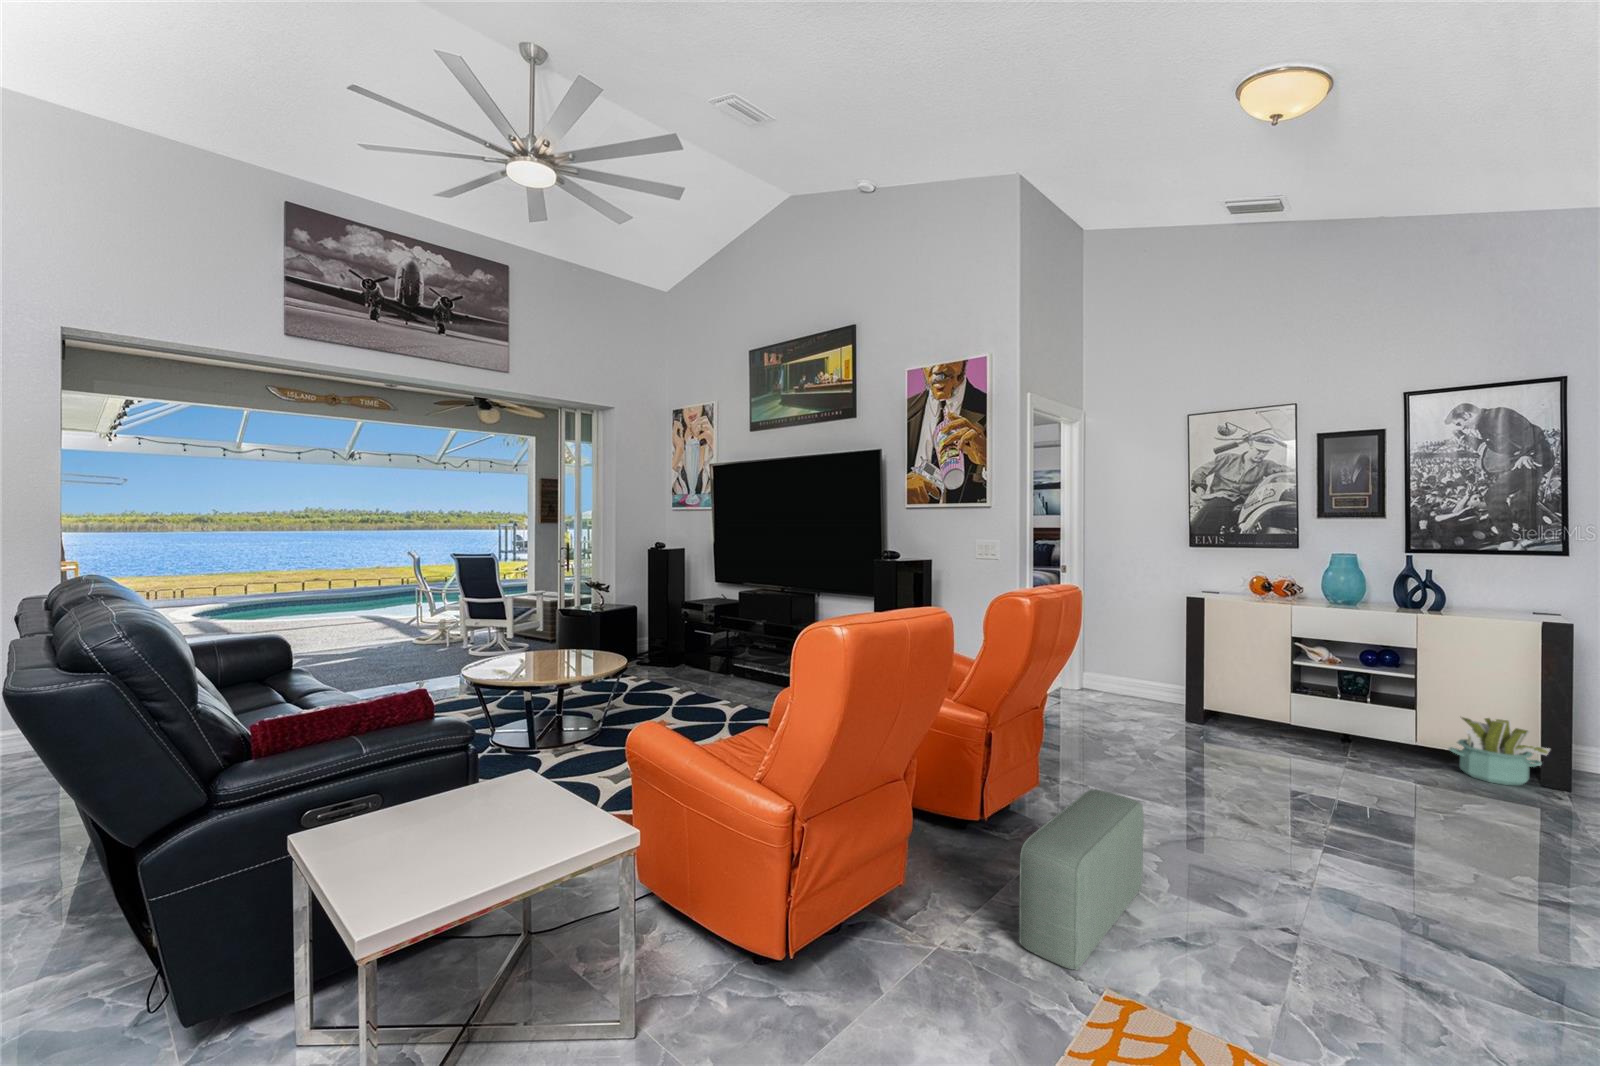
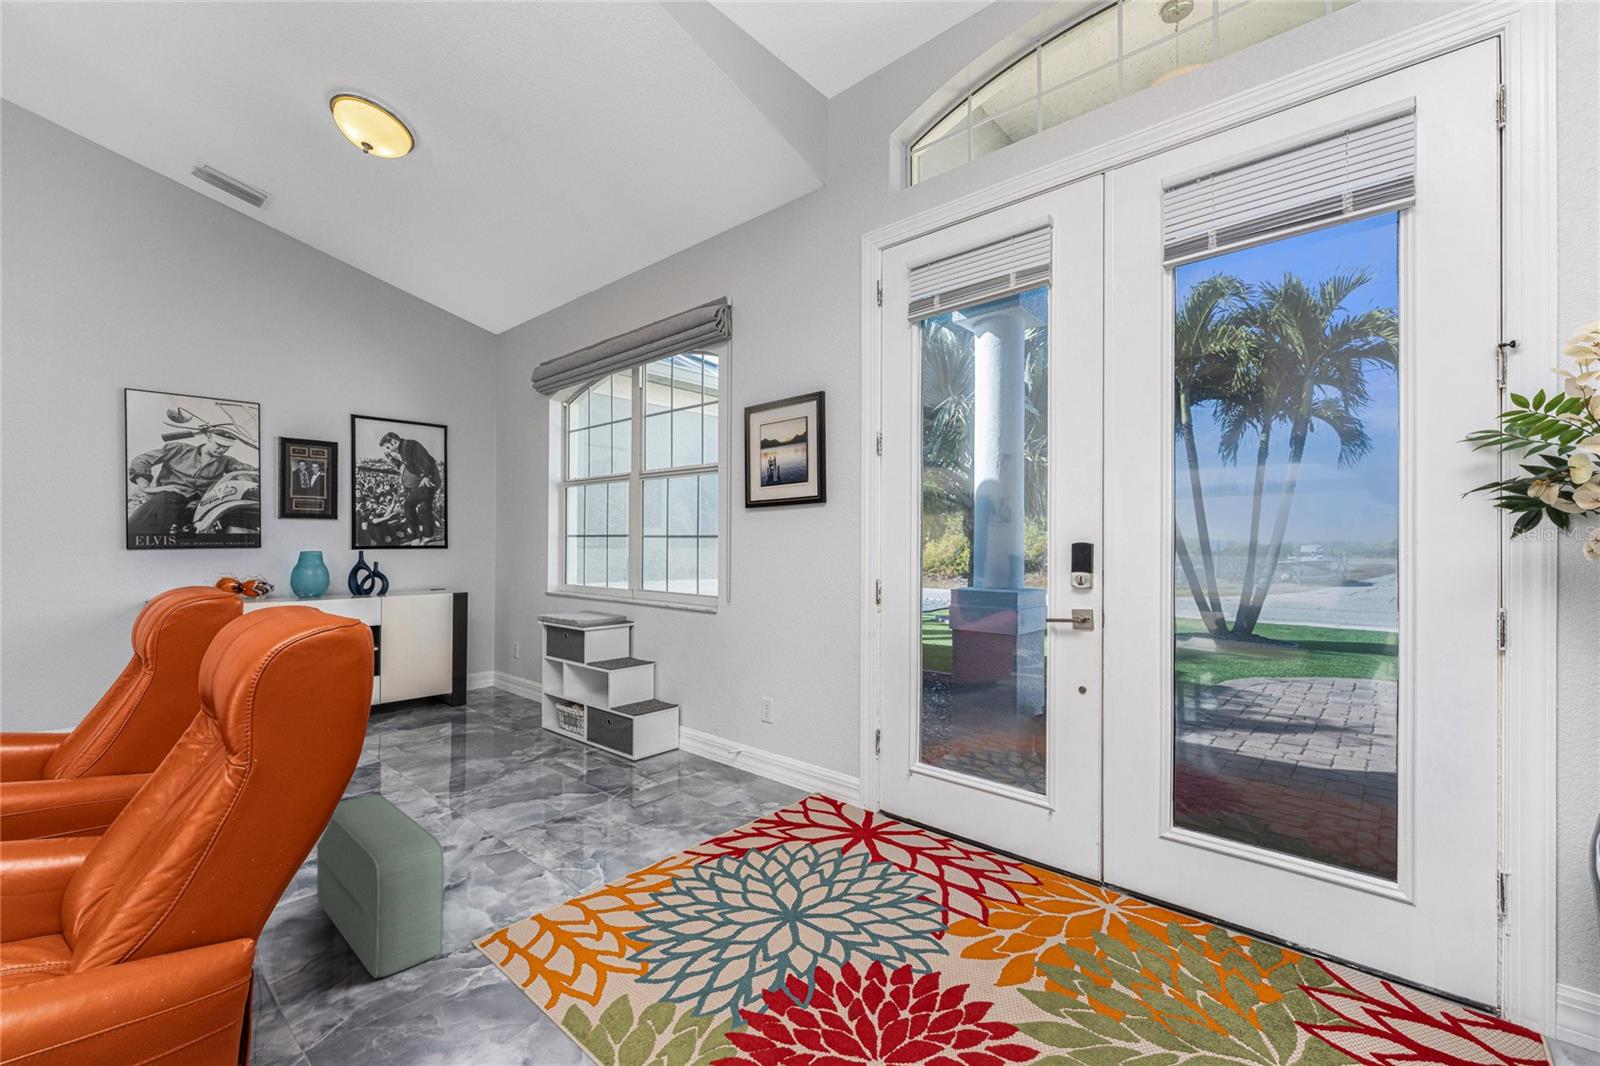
decorative plant: present [1449,717,1550,785] -> none [408,669,463,719]

